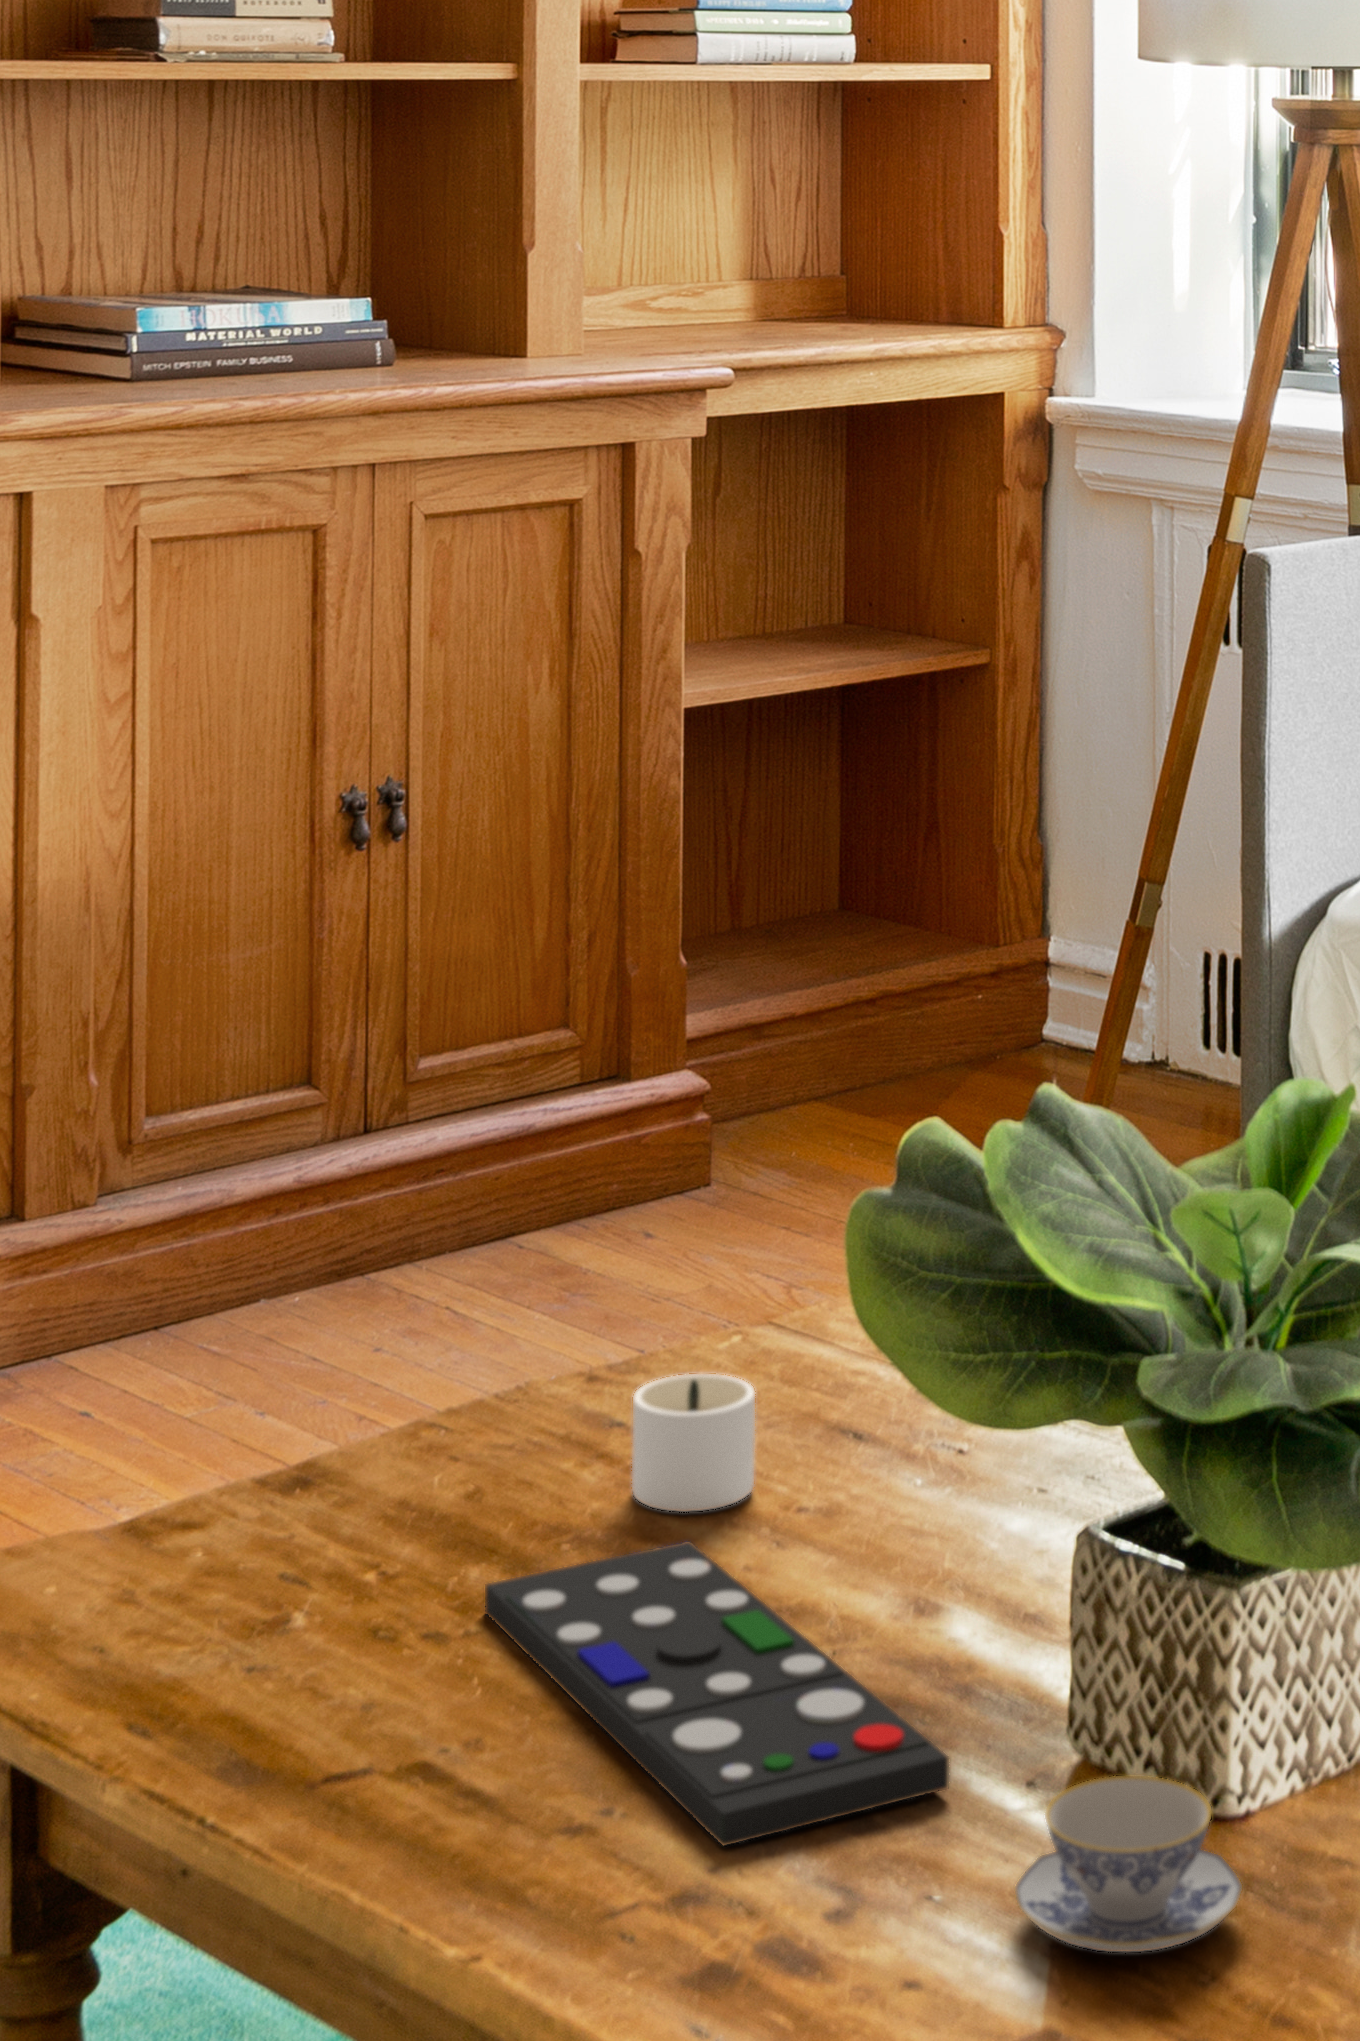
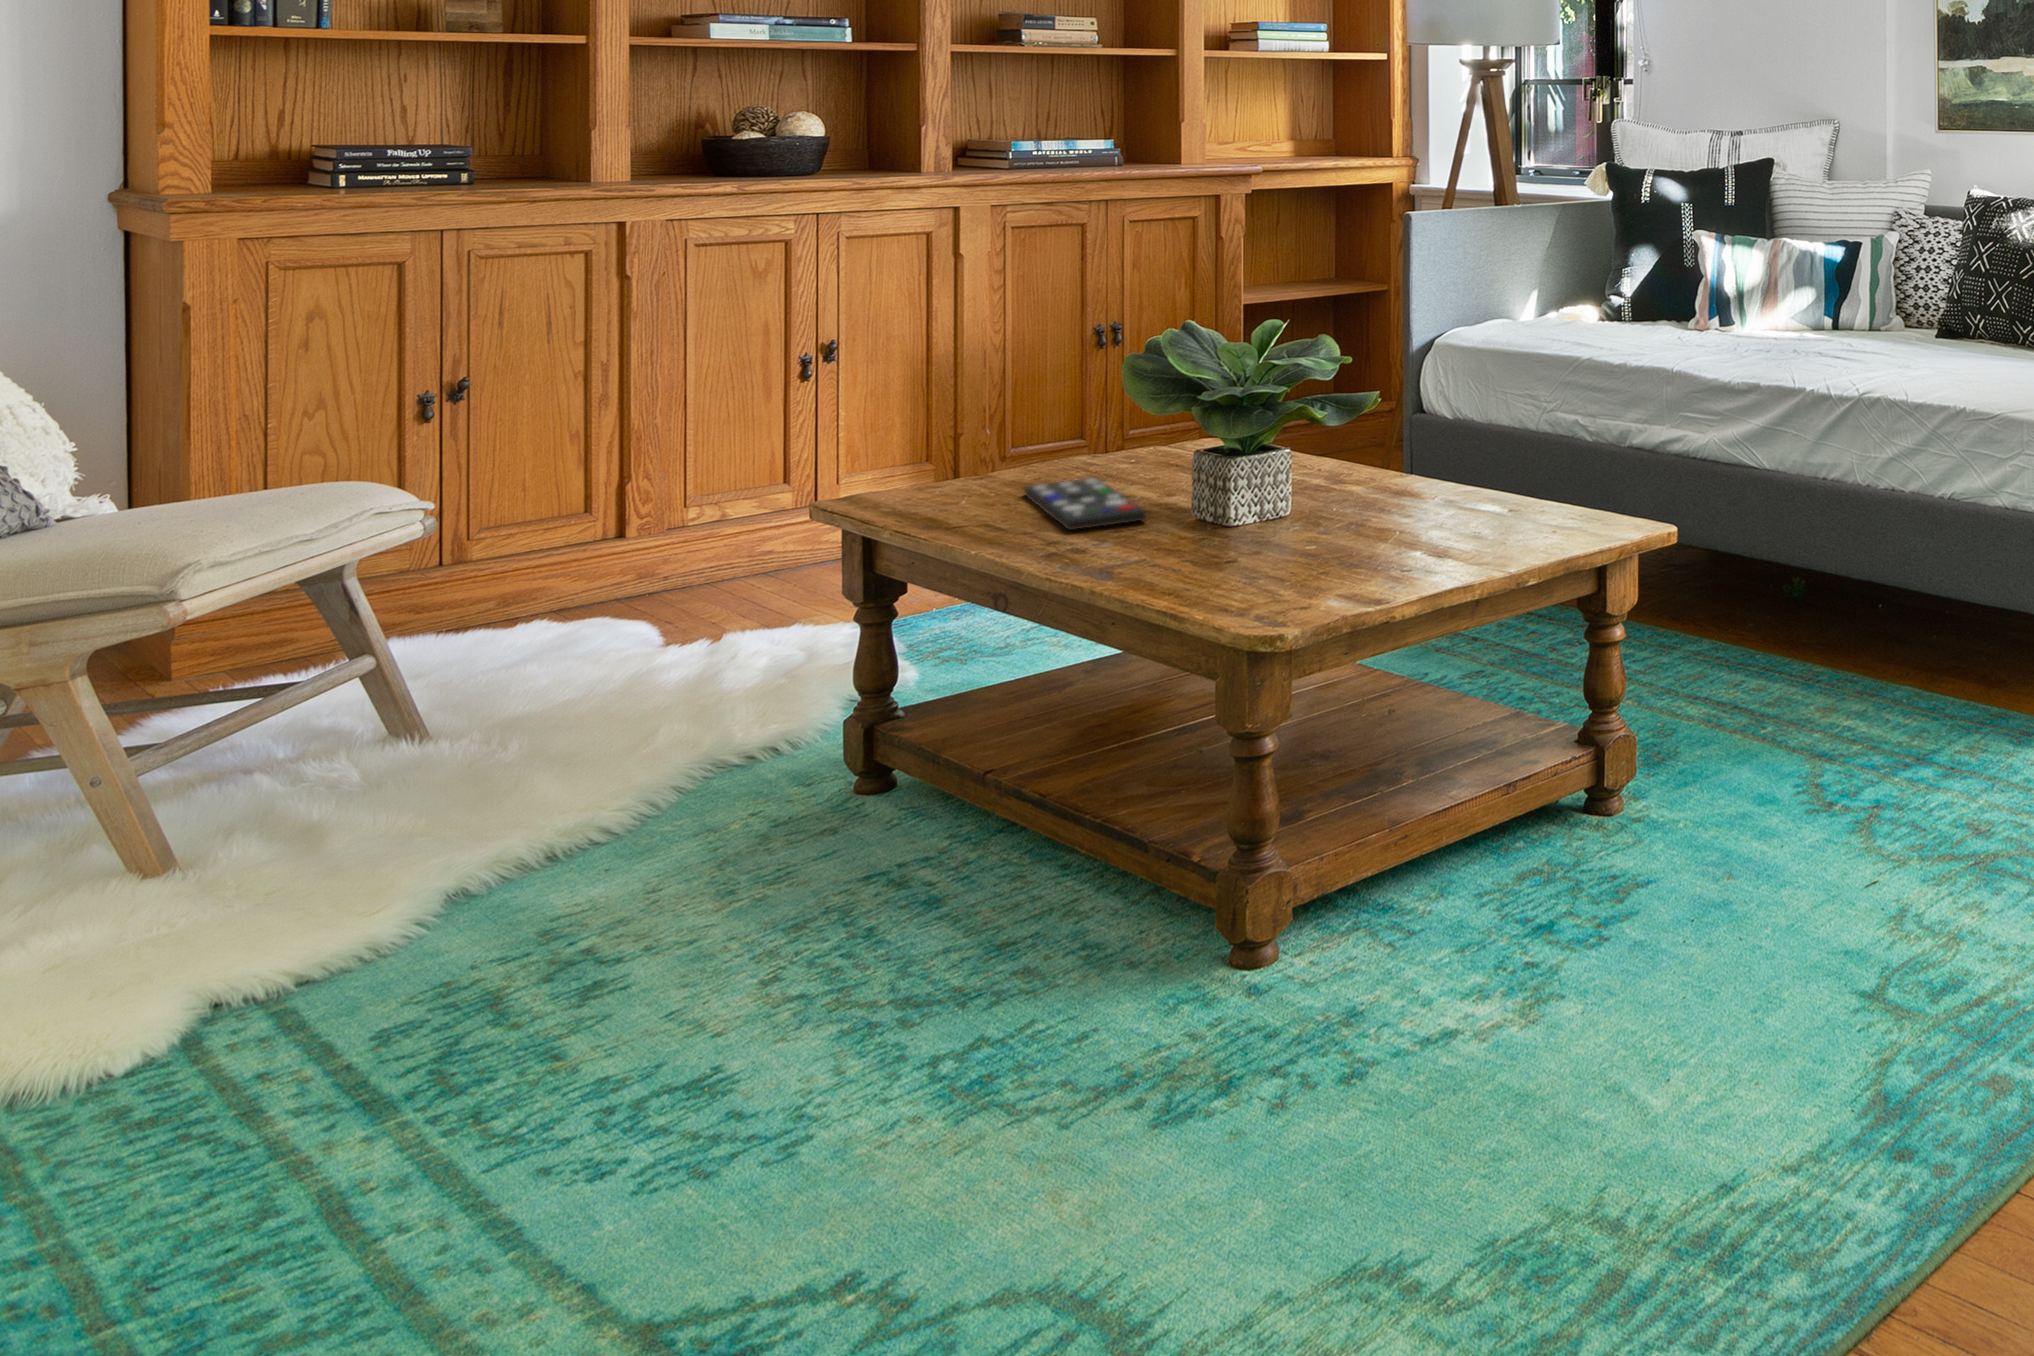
candle: present [632,1374,755,1512] -> none [1088,437,1150,476]
teacup: present [1015,1776,1242,1952] -> none [1146,503,1216,543]

